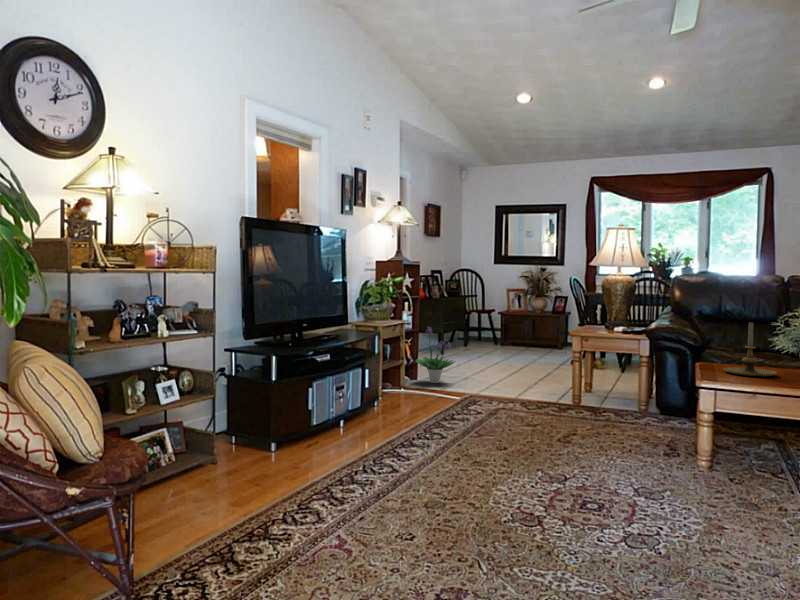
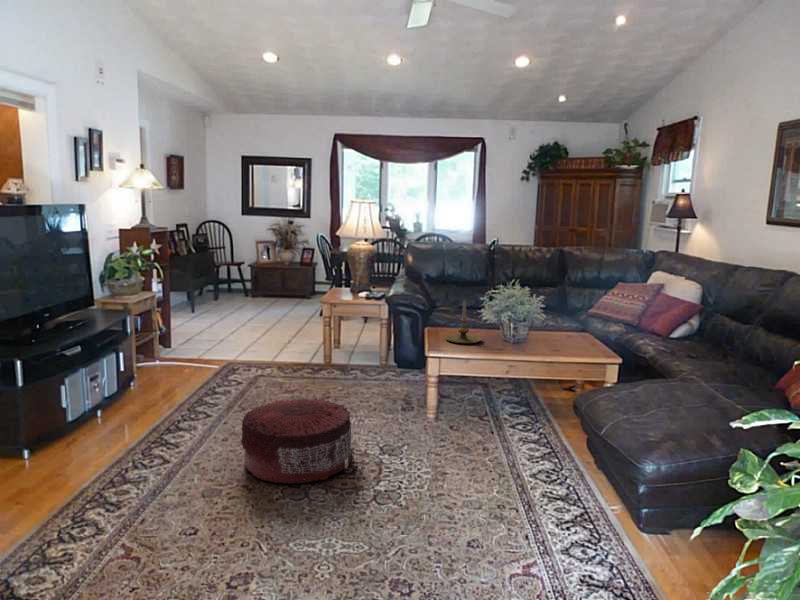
potted plant: present [416,327,456,383] -> none [169,295,213,351]
pouf: none [470,417,600,510] -> present [241,398,353,483]

